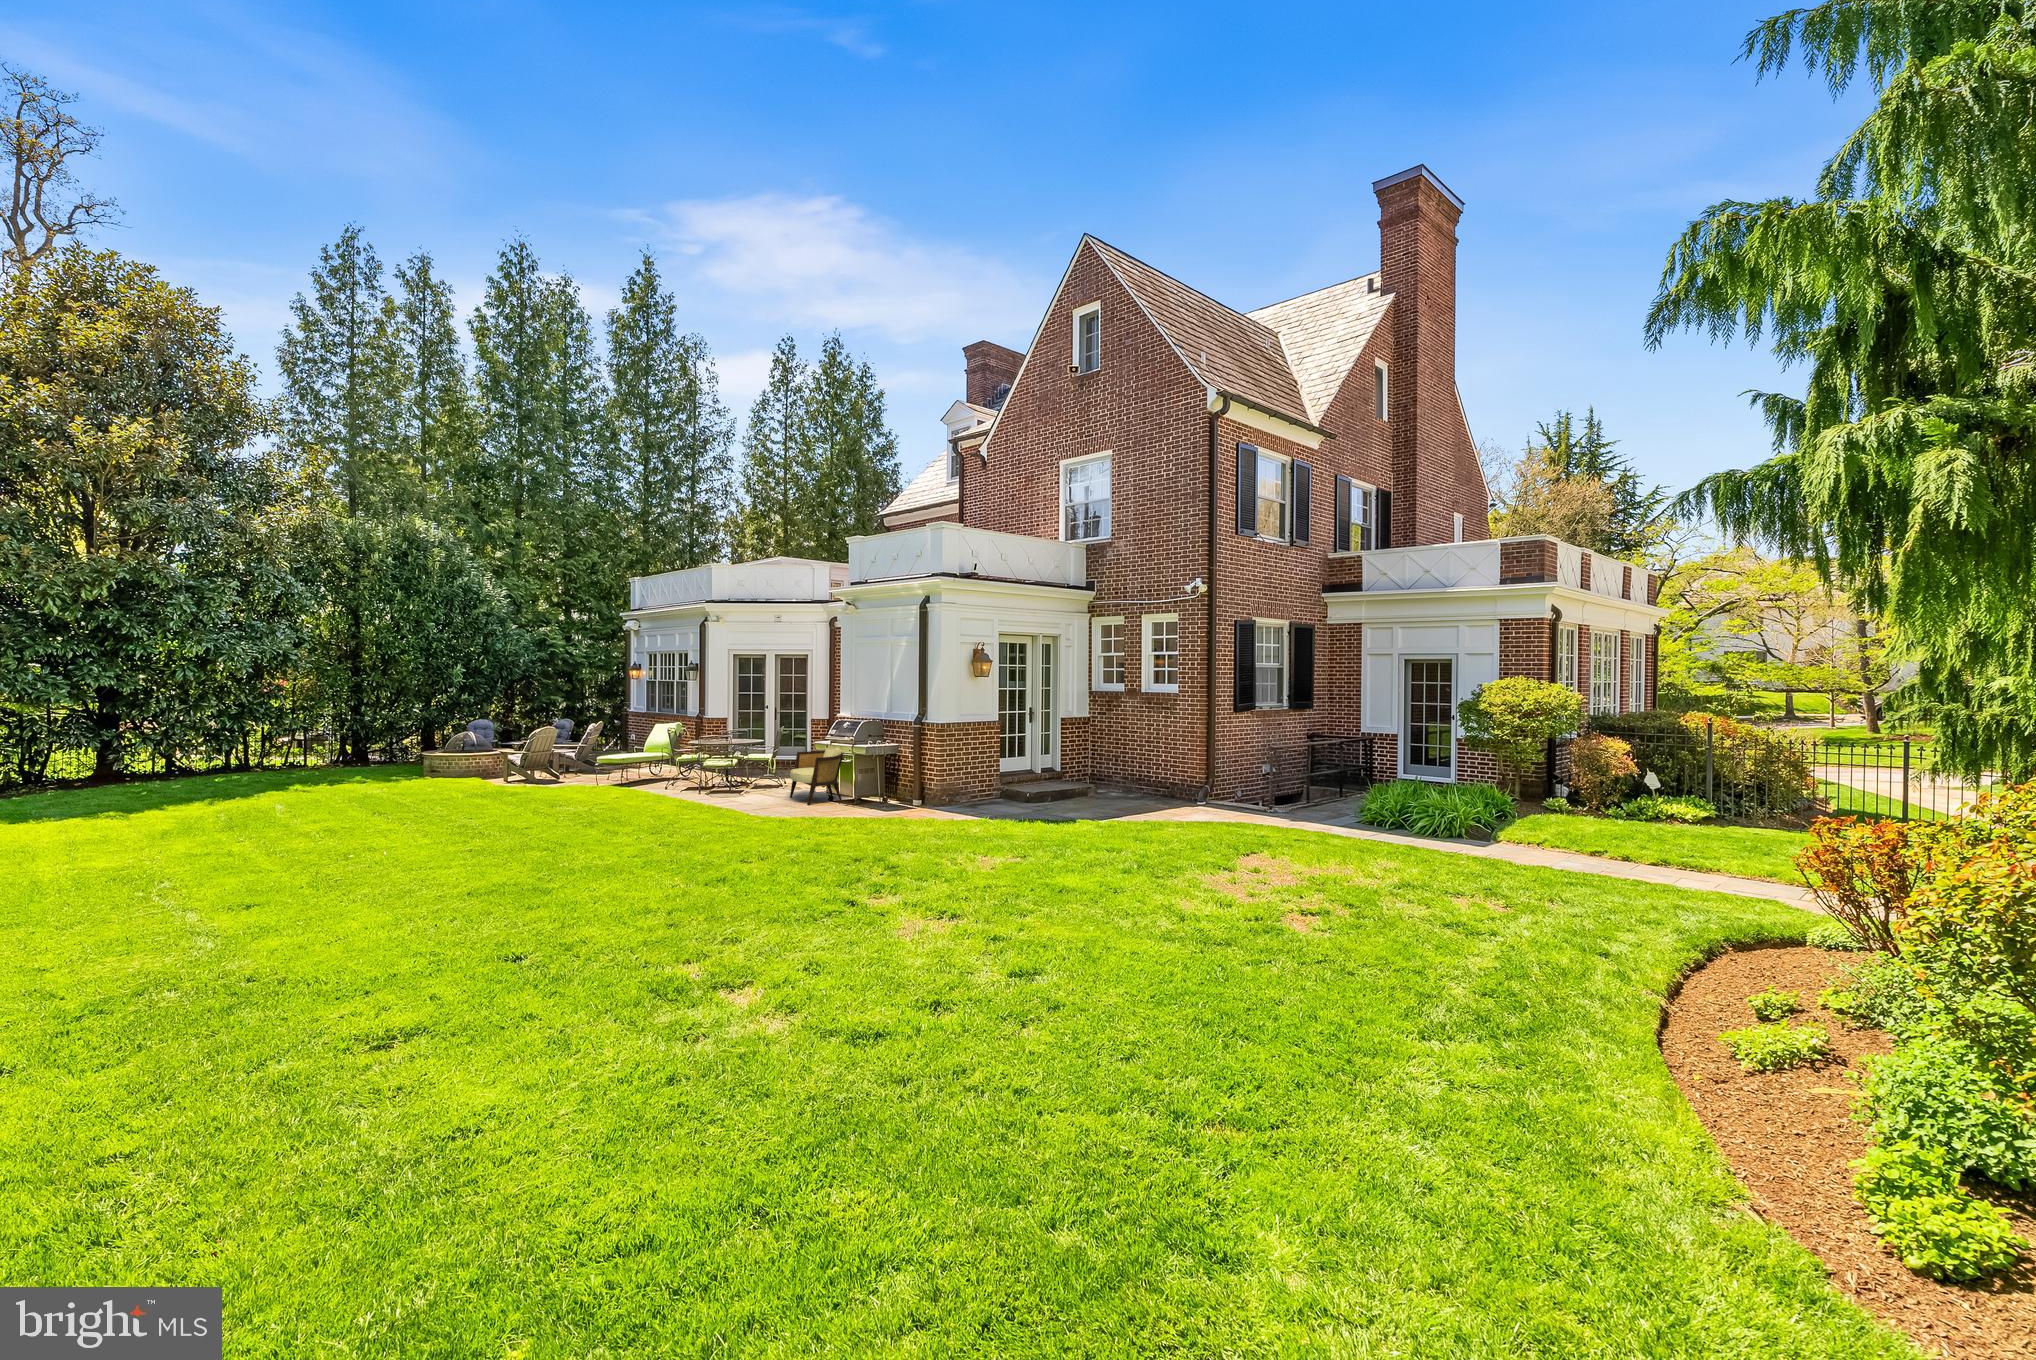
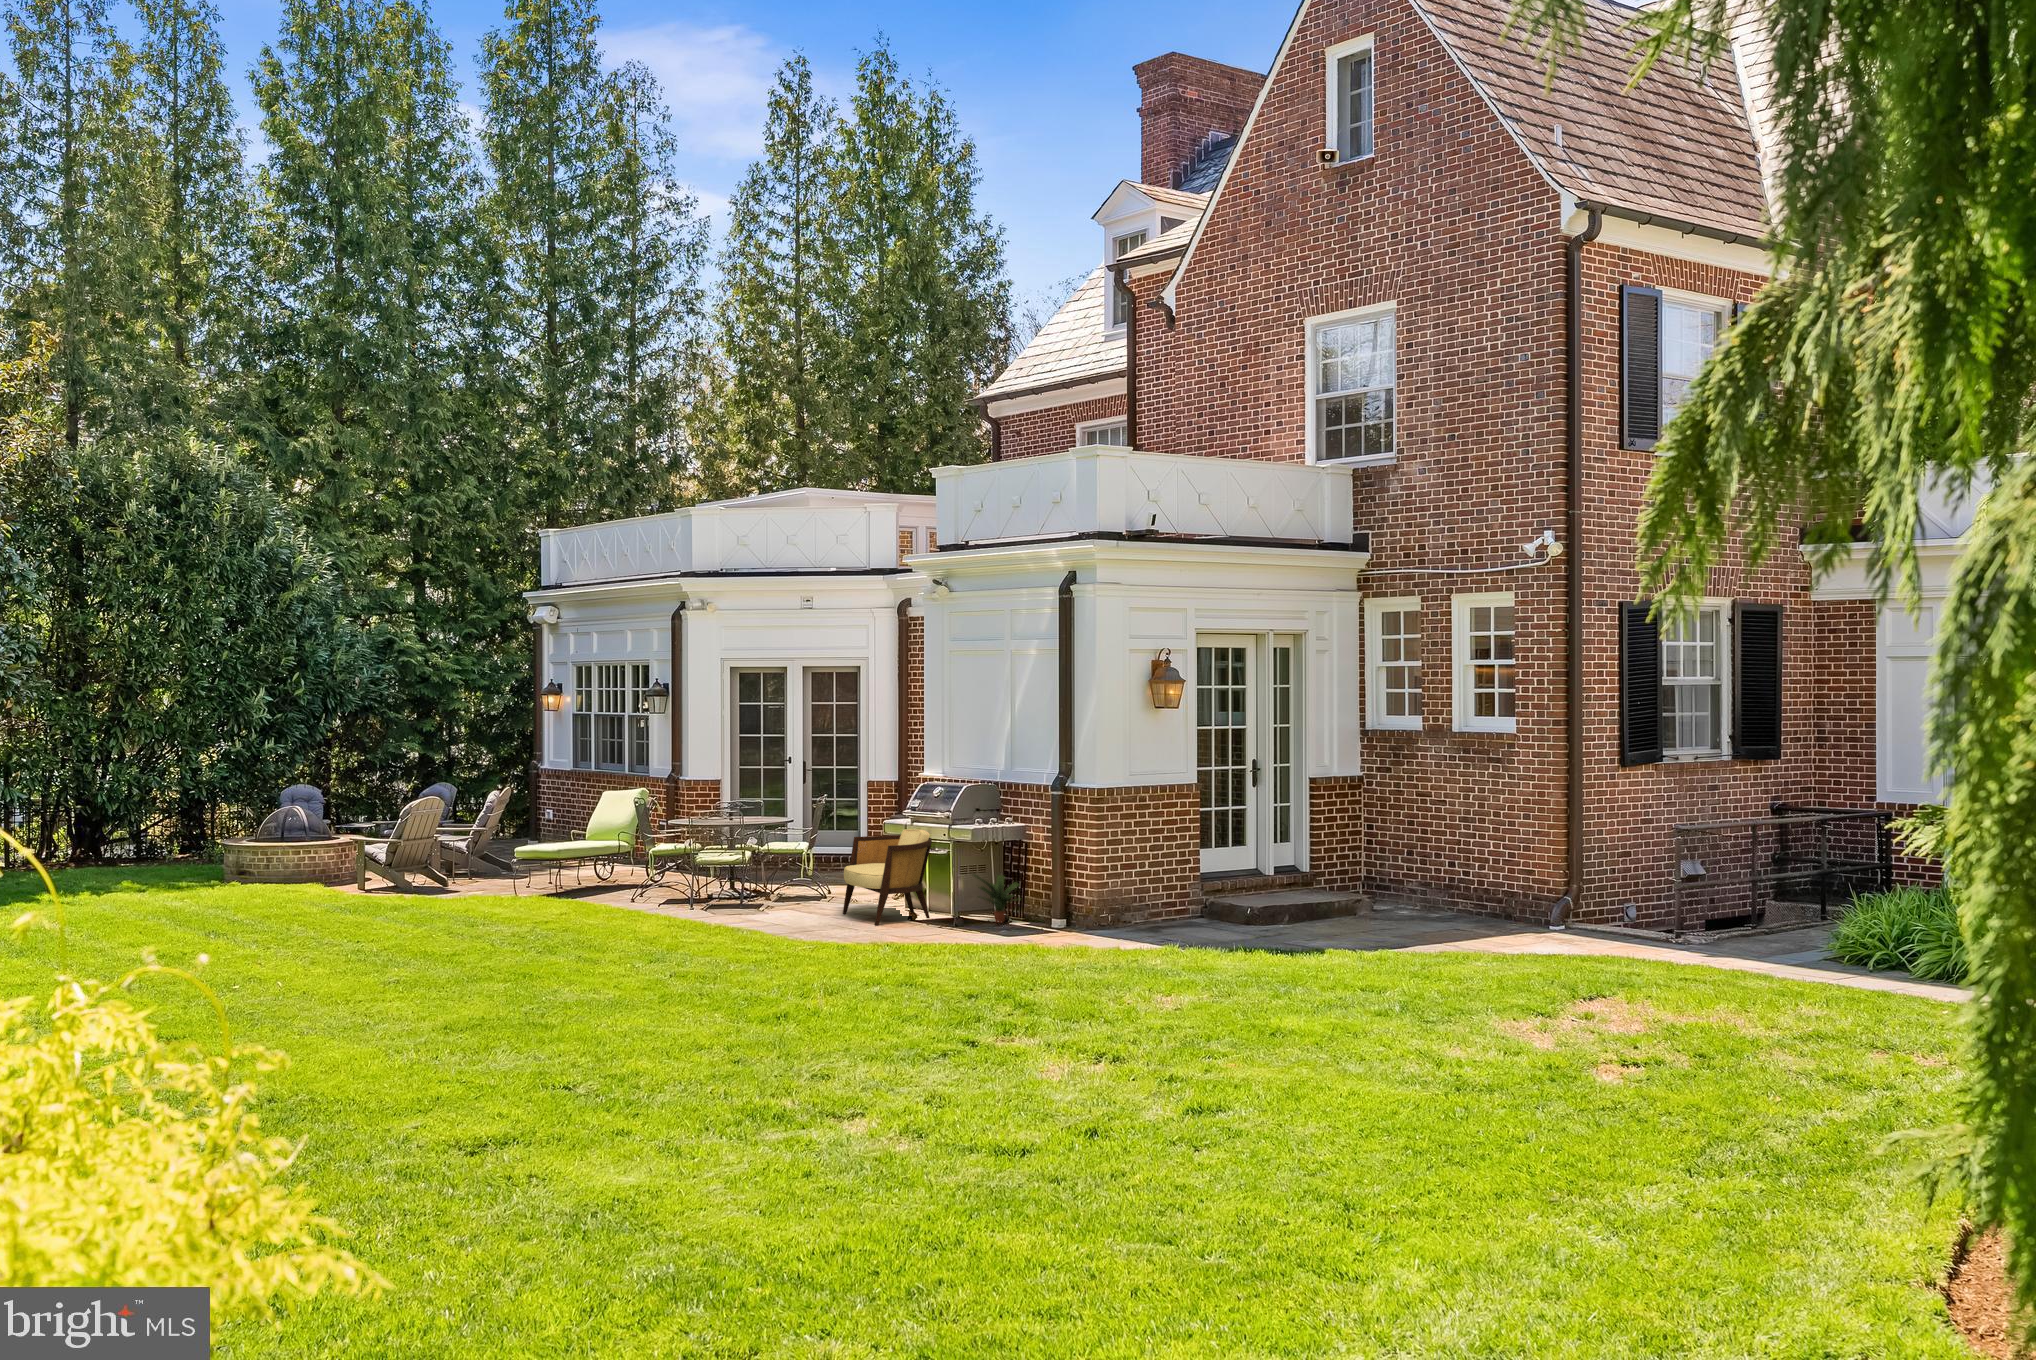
potted plant: none [866,774,896,803] -> present [973,874,1019,923]

